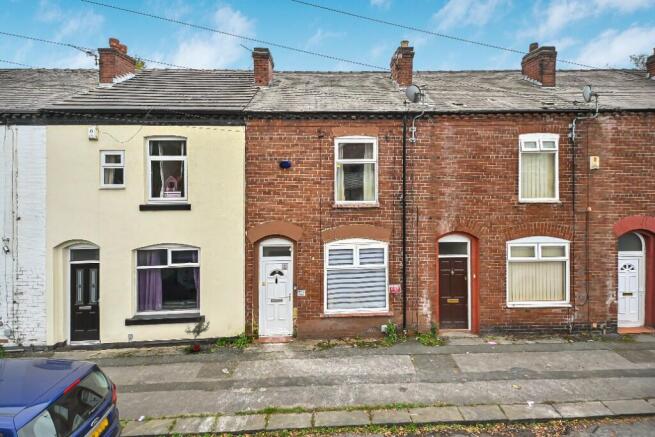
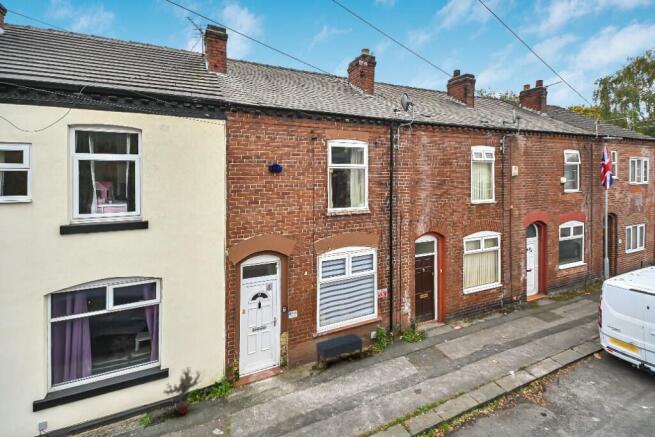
bench: none [318,322,361,347] -> present [316,334,362,369]

